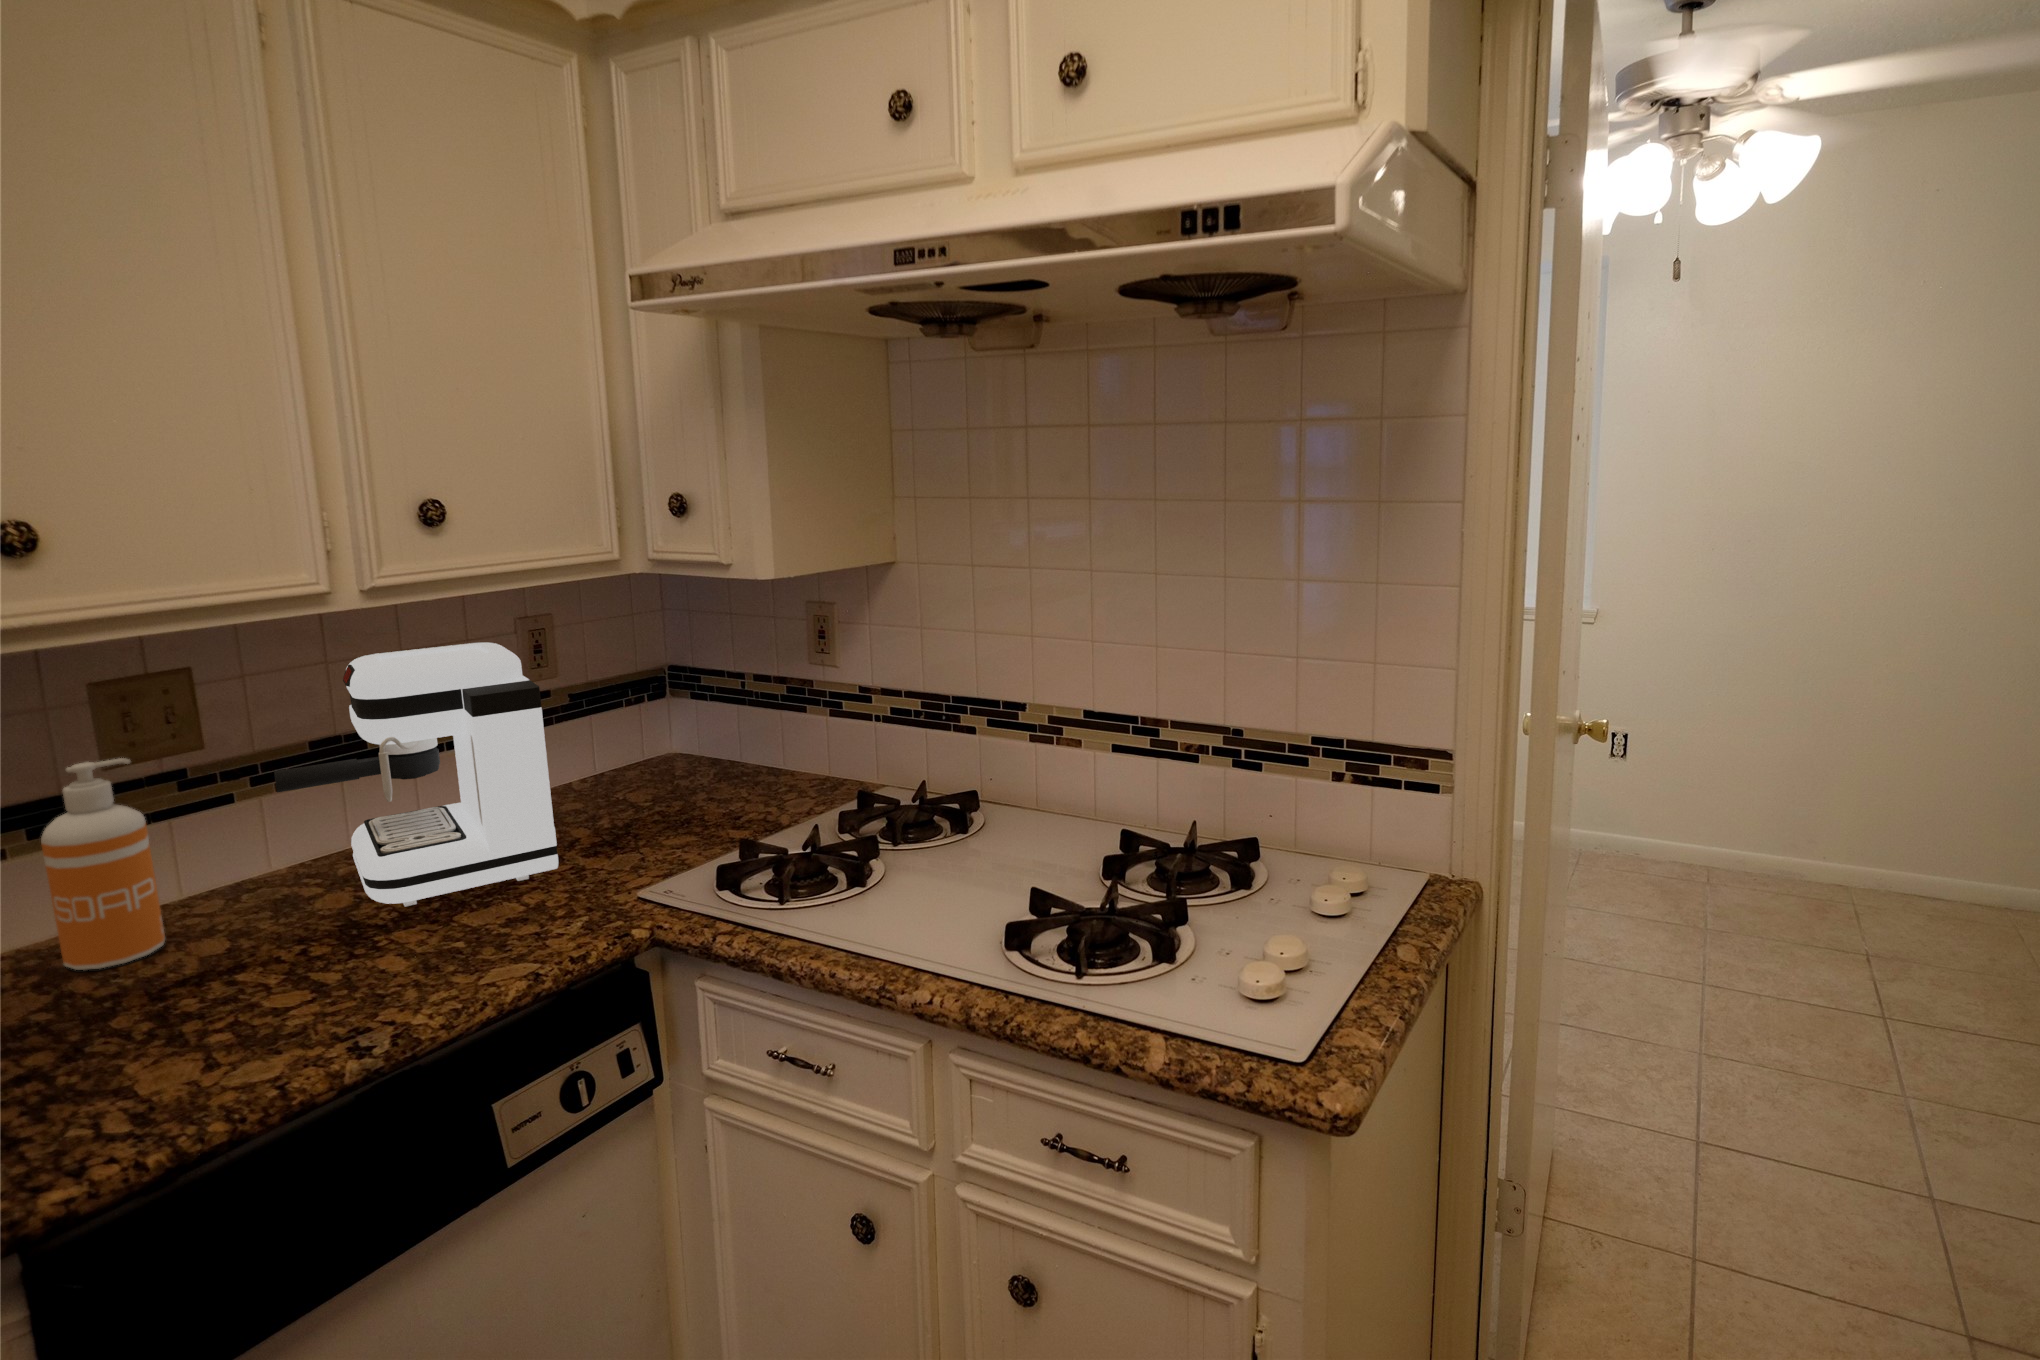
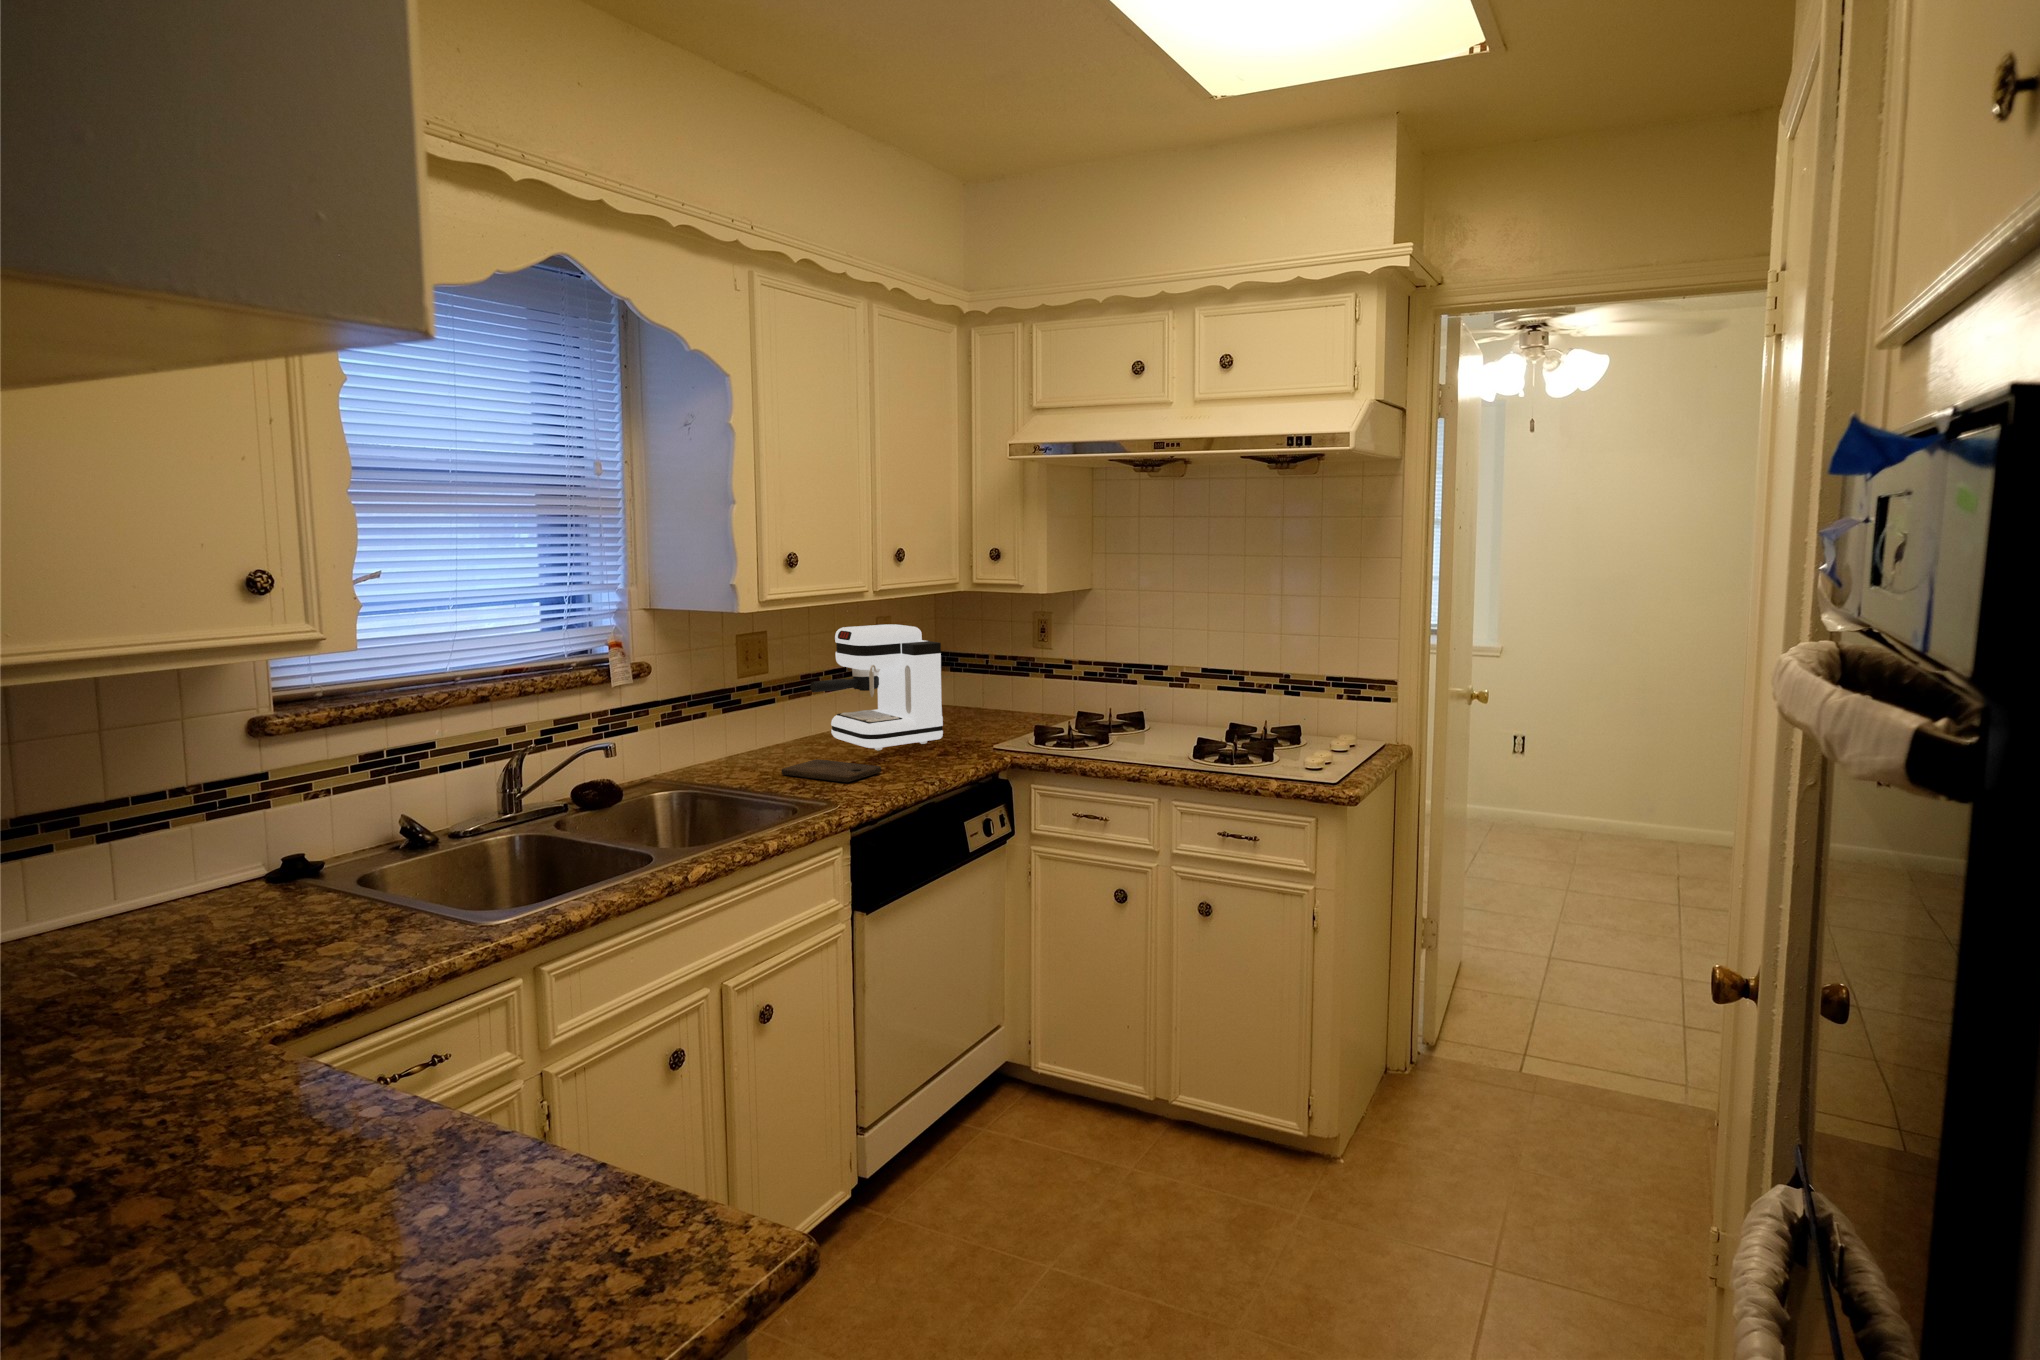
soap dispenser: present [41,758,165,970] -> none [736,667,778,766]
cutting board: none [85,955,308,1054] -> present [781,759,881,782]

